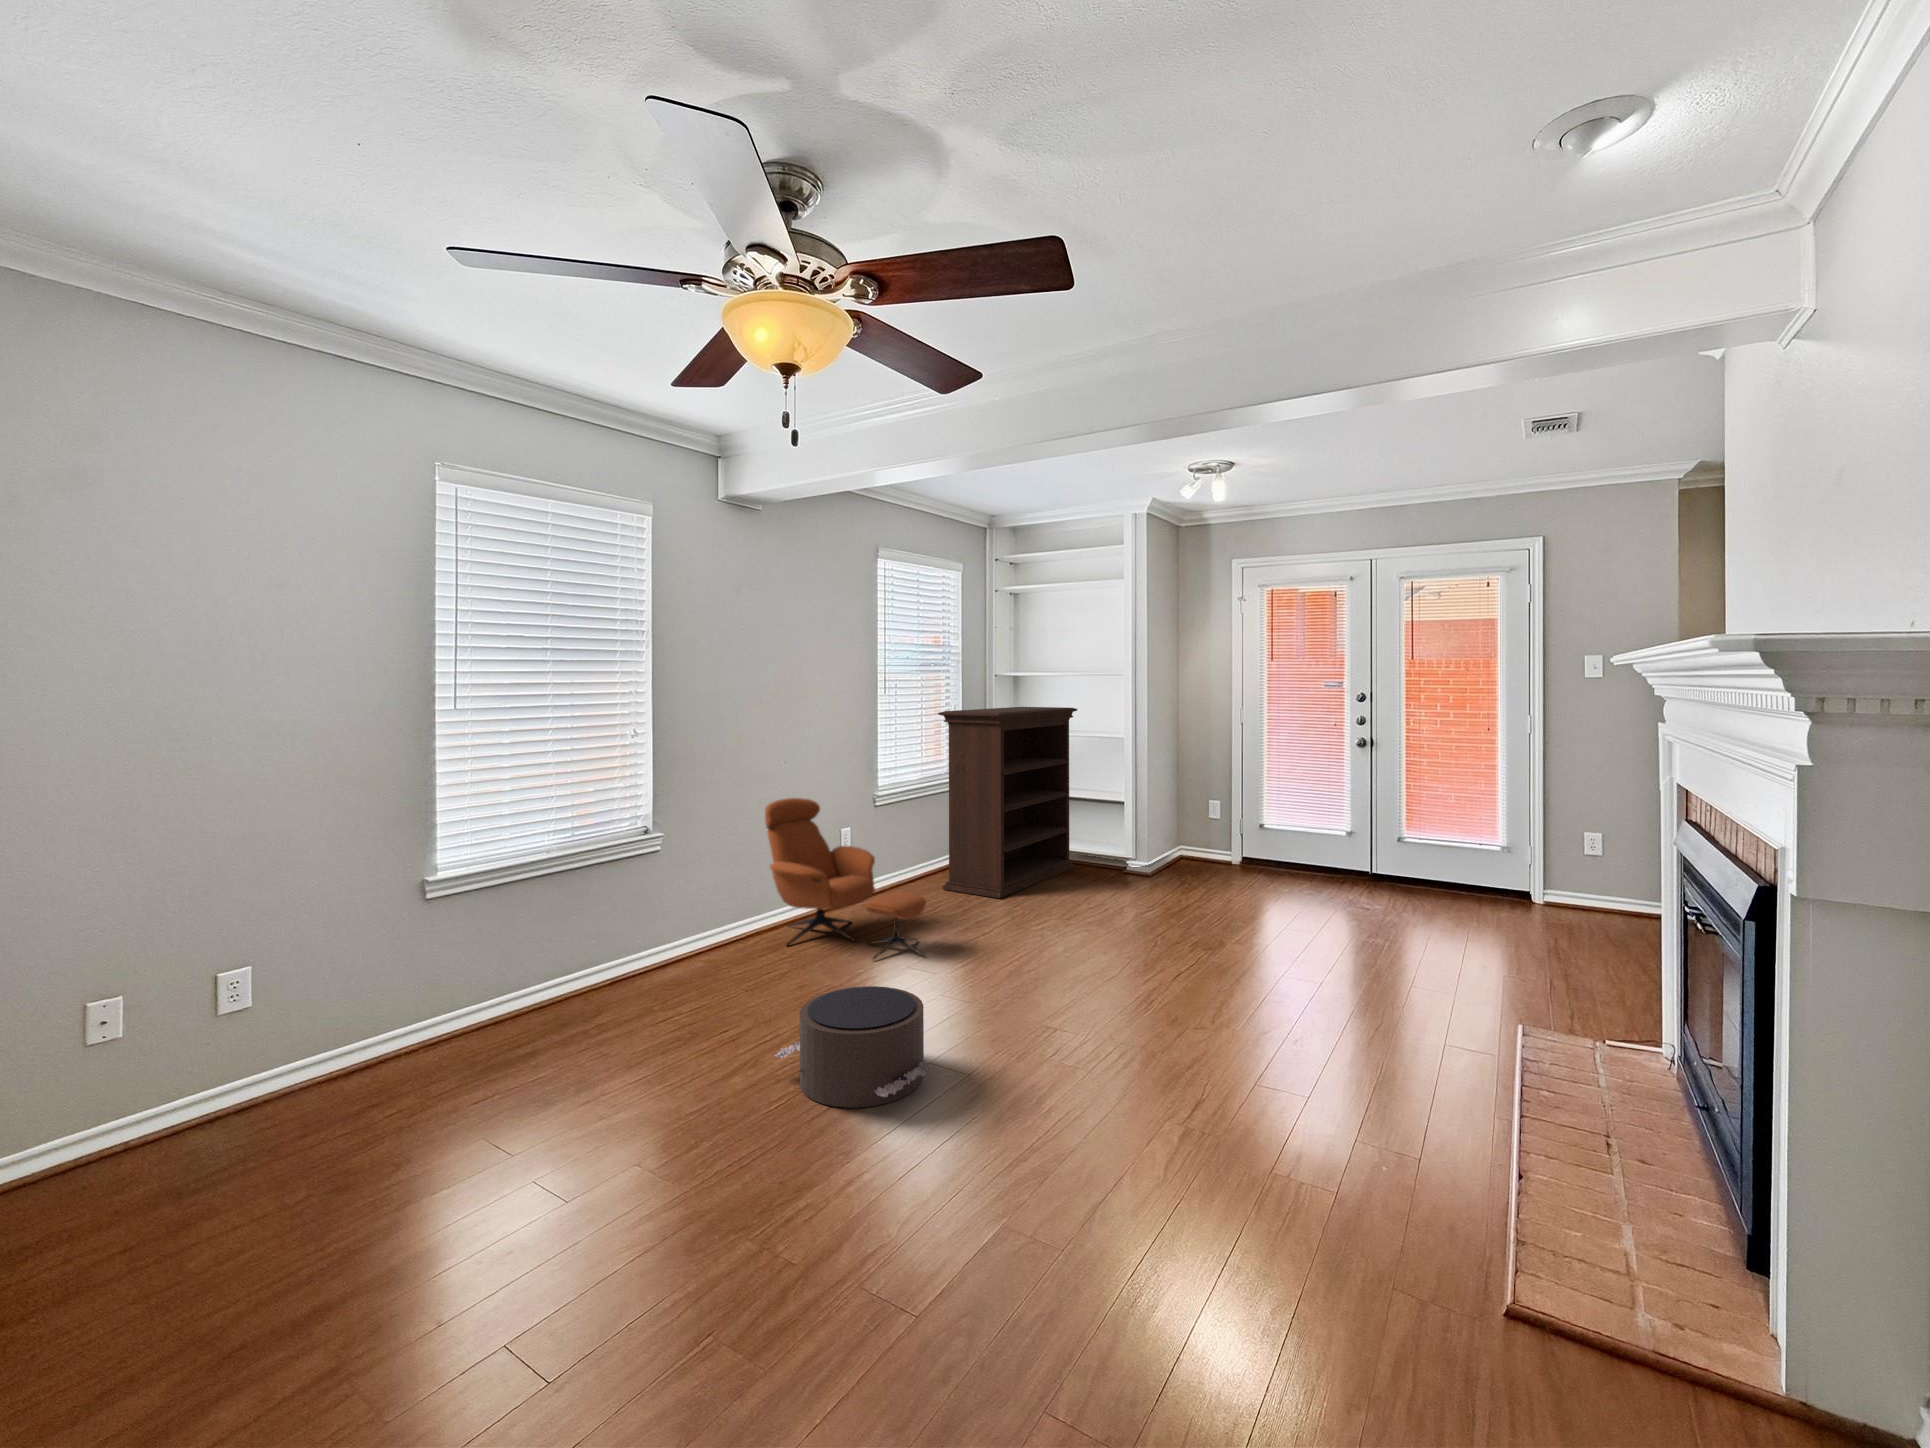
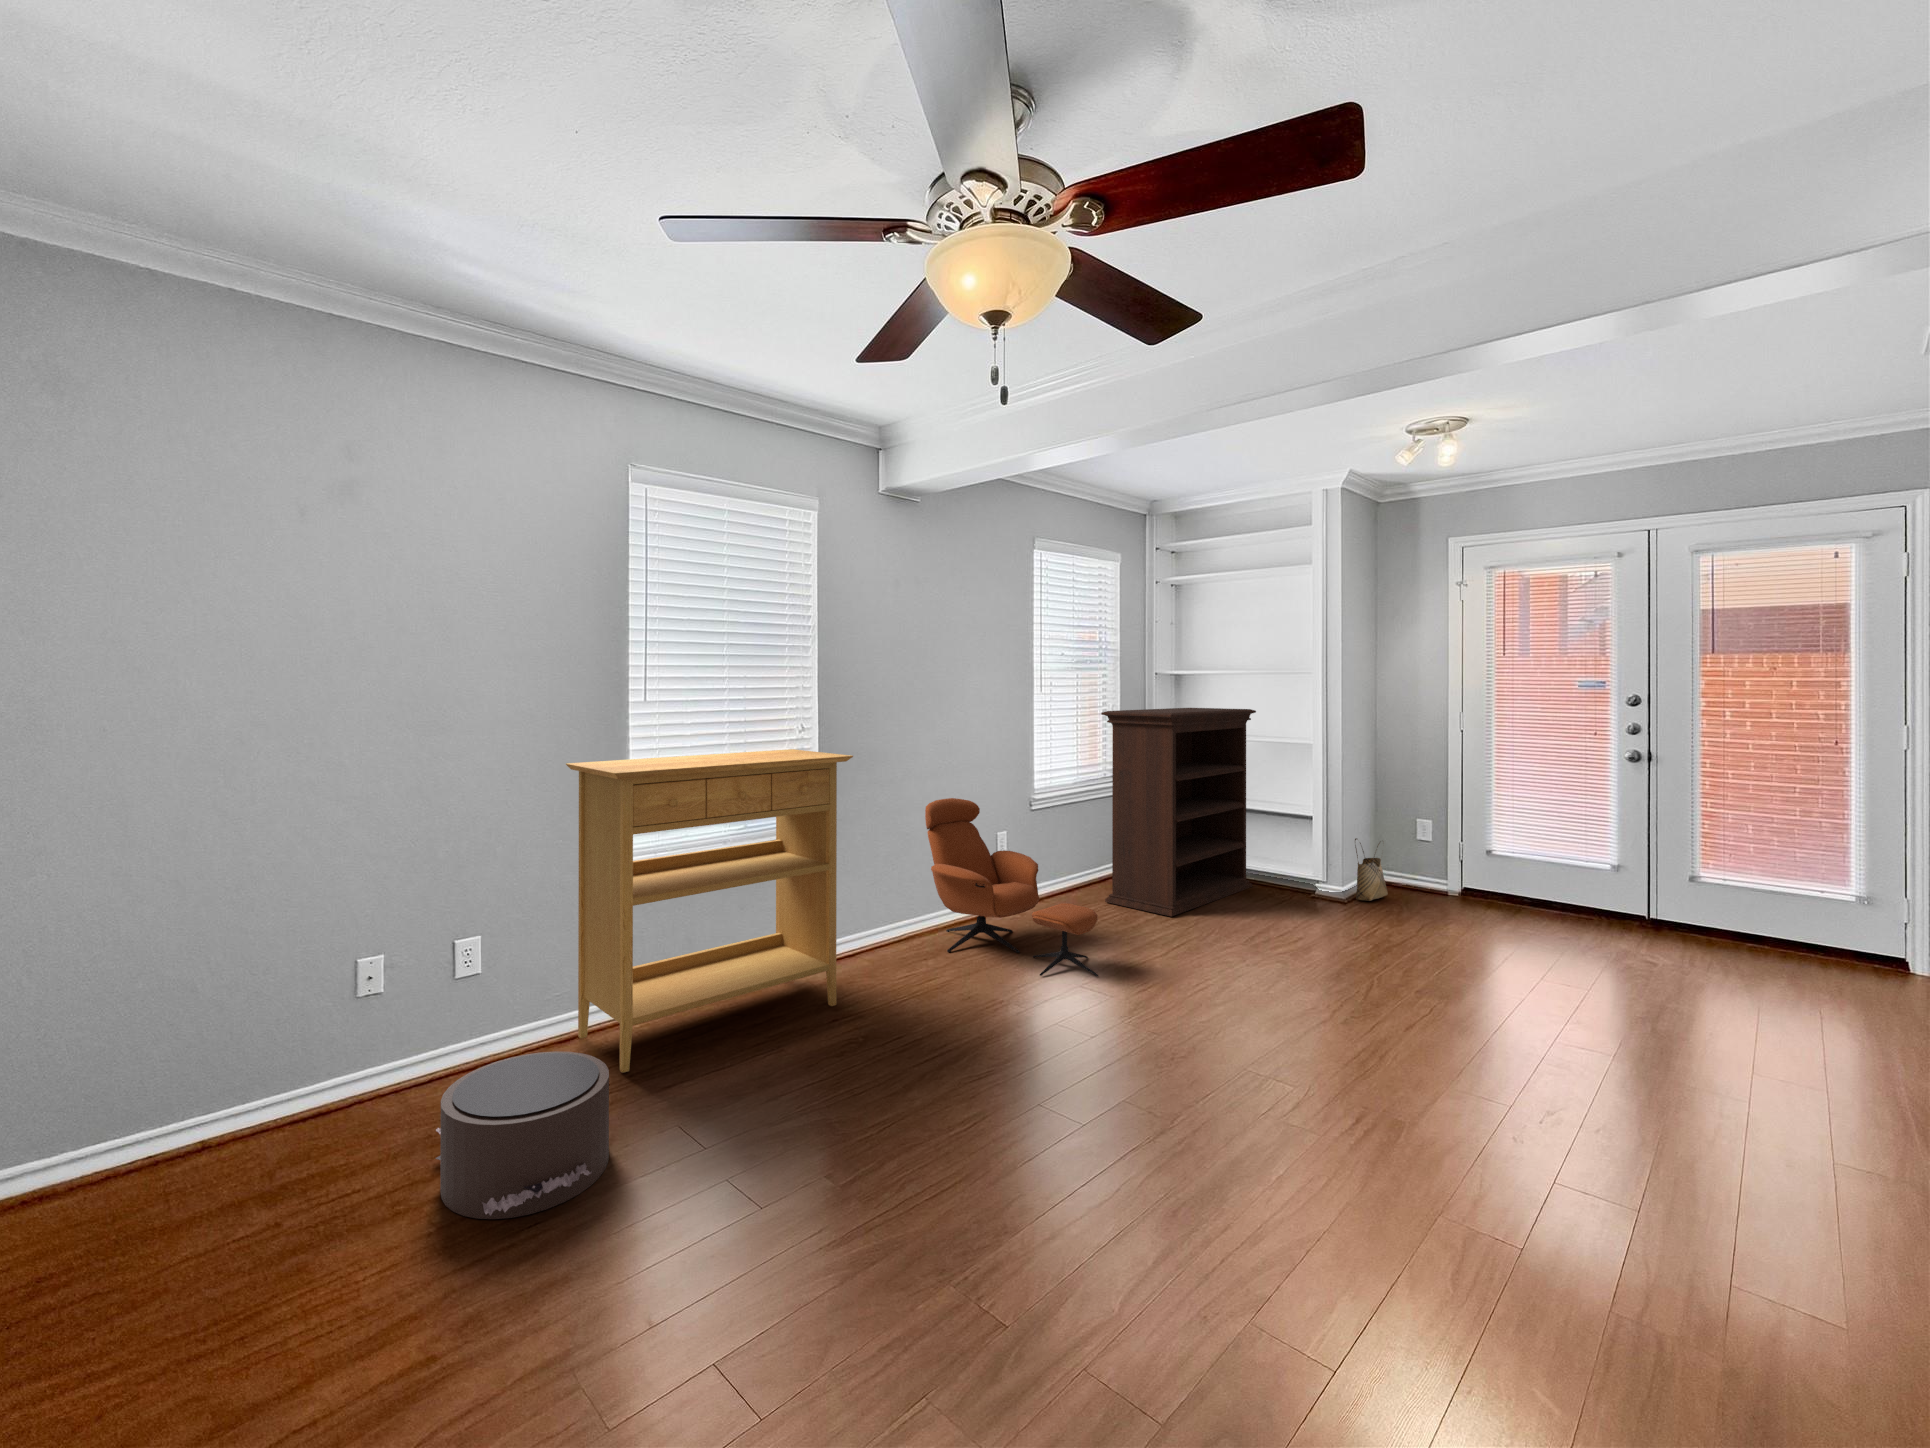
console table: none [359,755,684,1093] -> present [566,749,853,1073]
woven basket: none [1158,819,1184,873] -> present [1355,838,1388,901]
pouf: present [774,986,934,1108] -> present [436,1051,609,1219]

